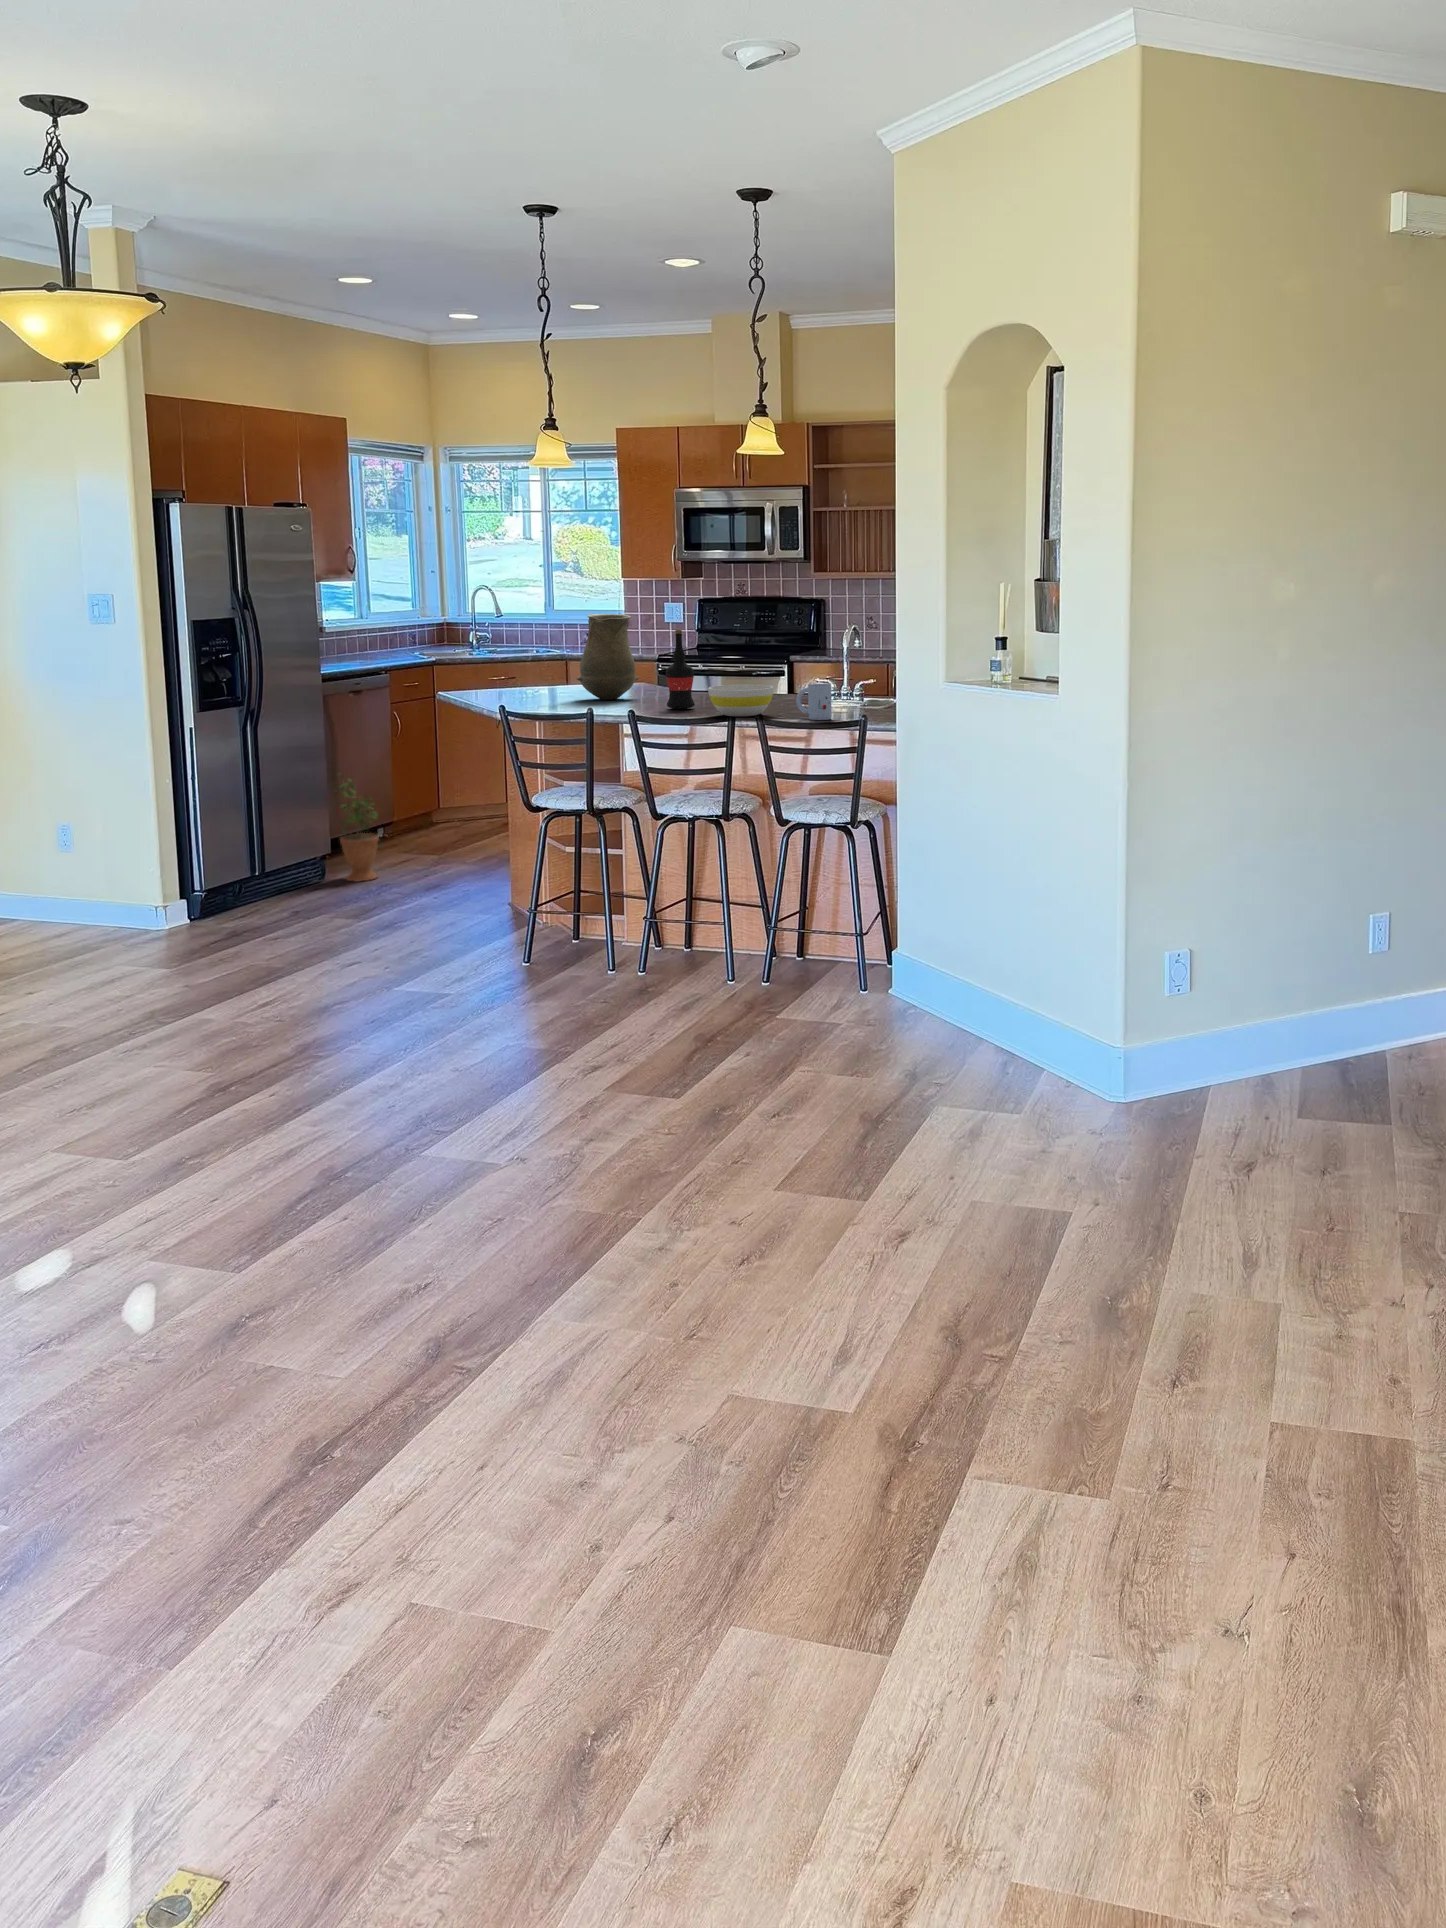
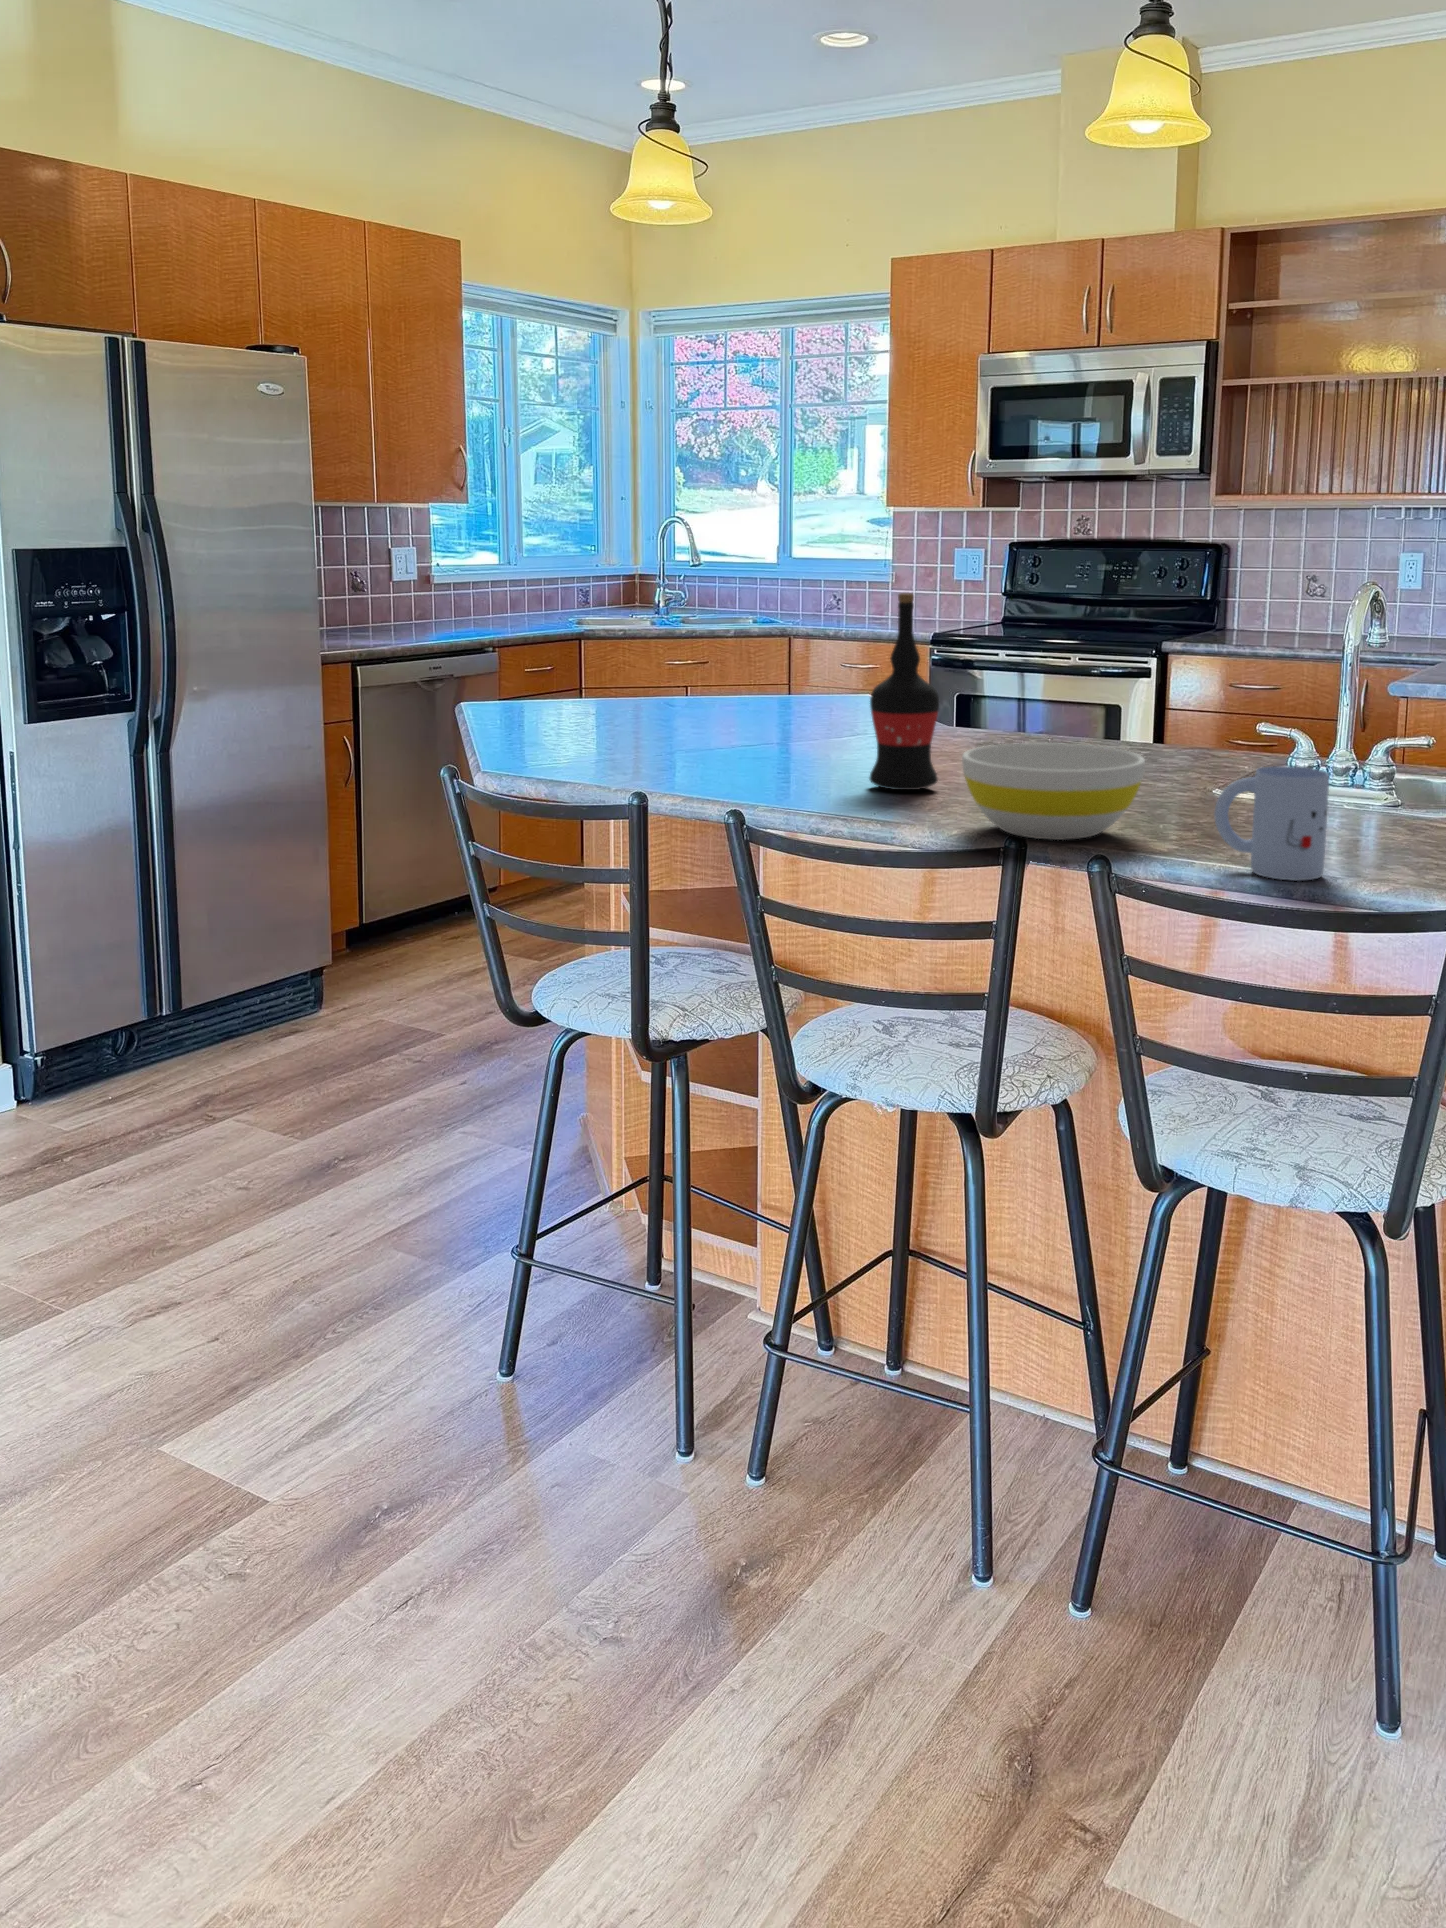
vase: present [576,614,639,700] -> none [702,555,838,741]
potted plant: present [329,776,379,882] -> none [318,831,402,1024]

